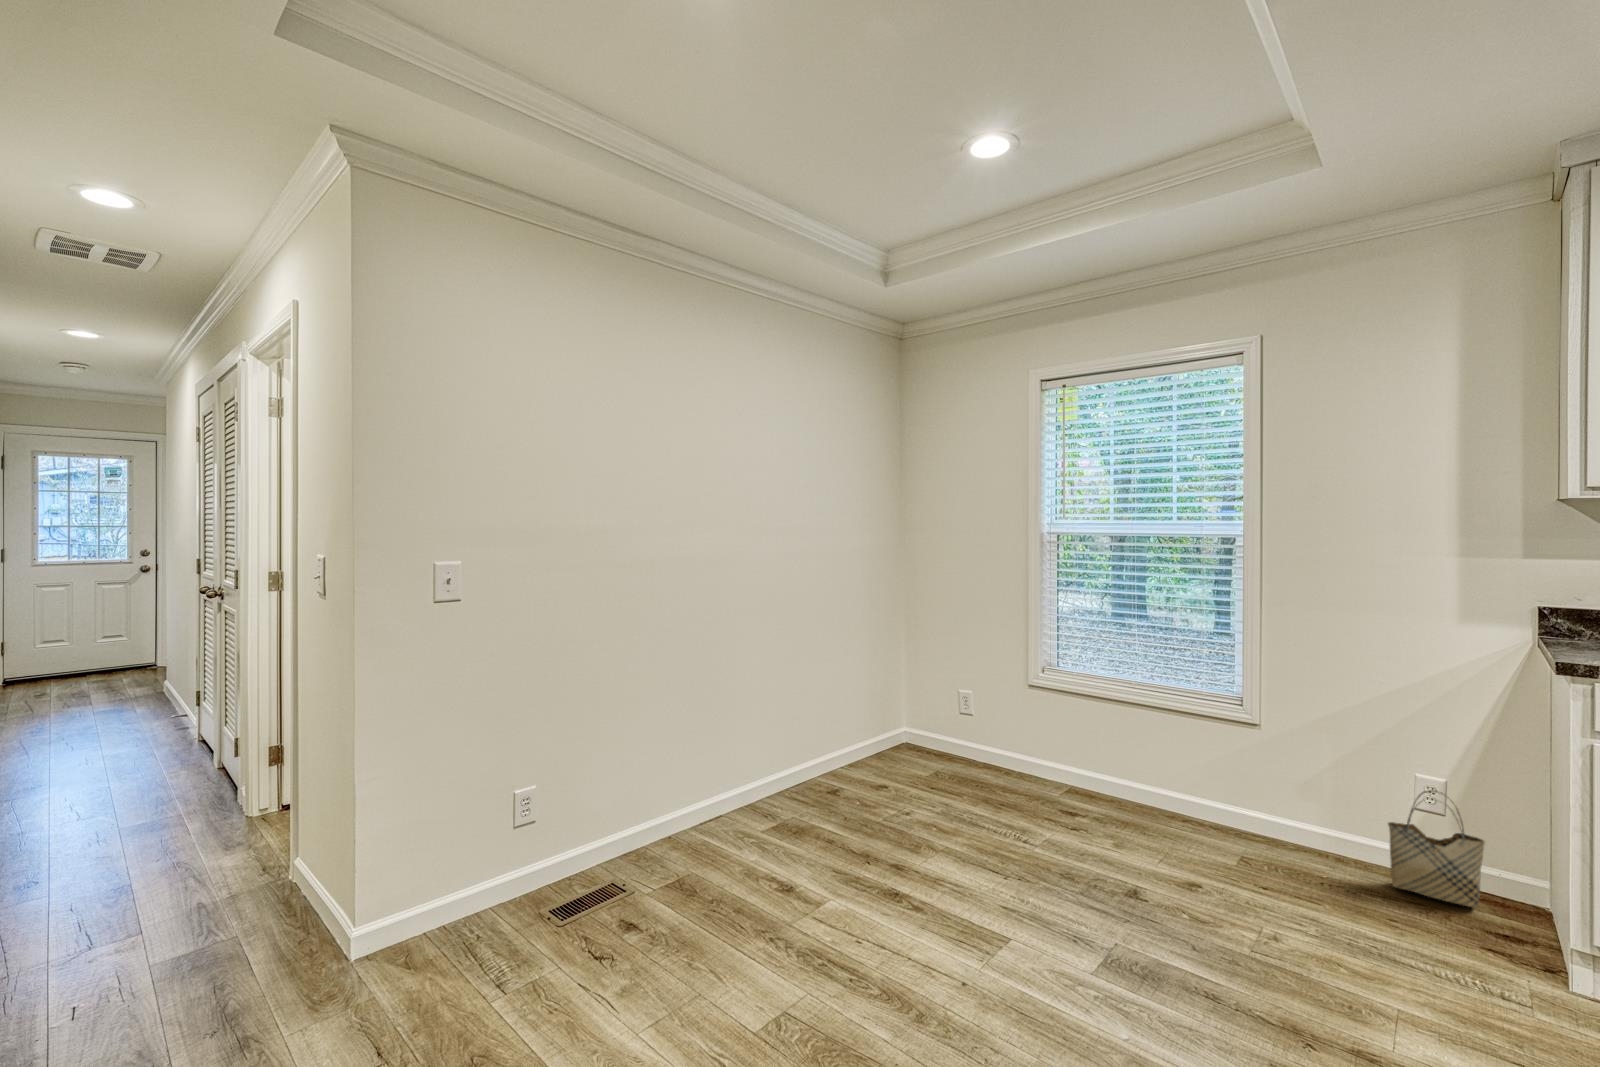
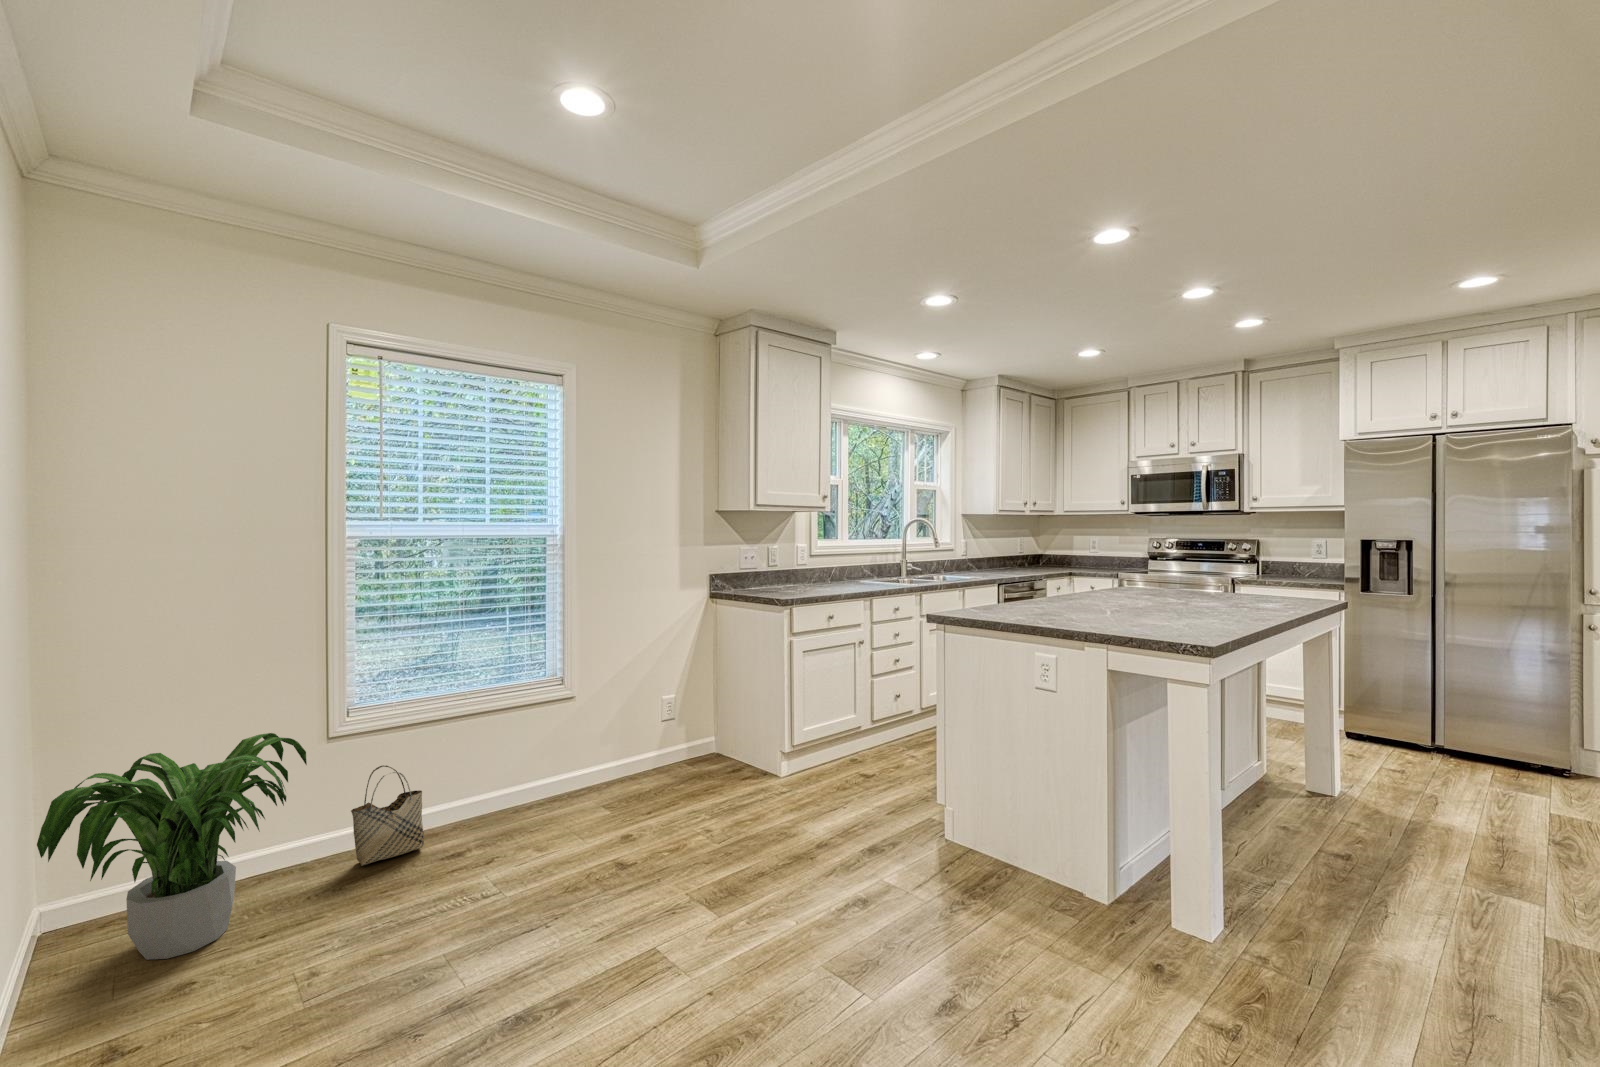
potted plant: none [1122,698,1338,870] -> present [37,733,307,960]

